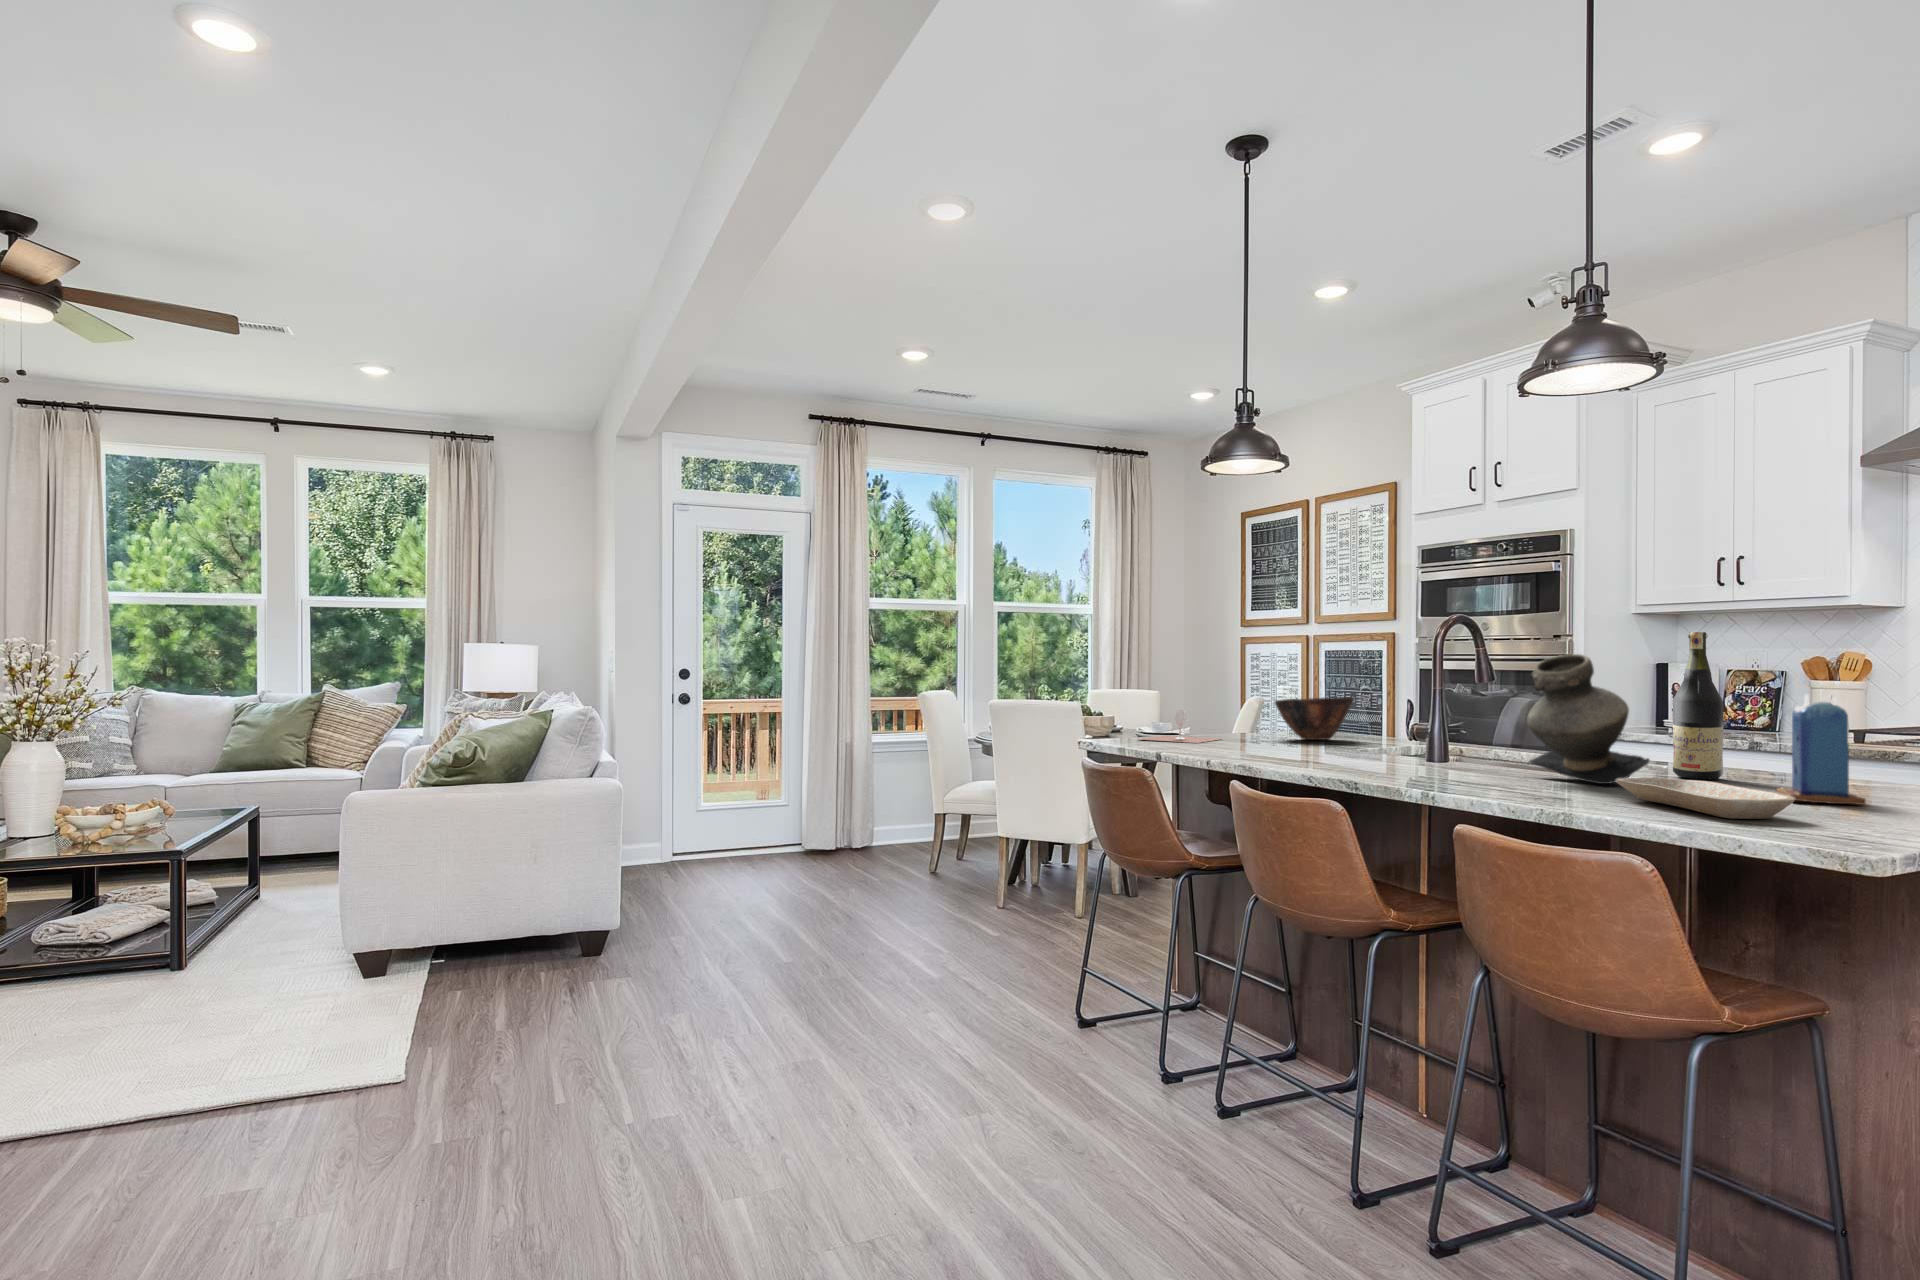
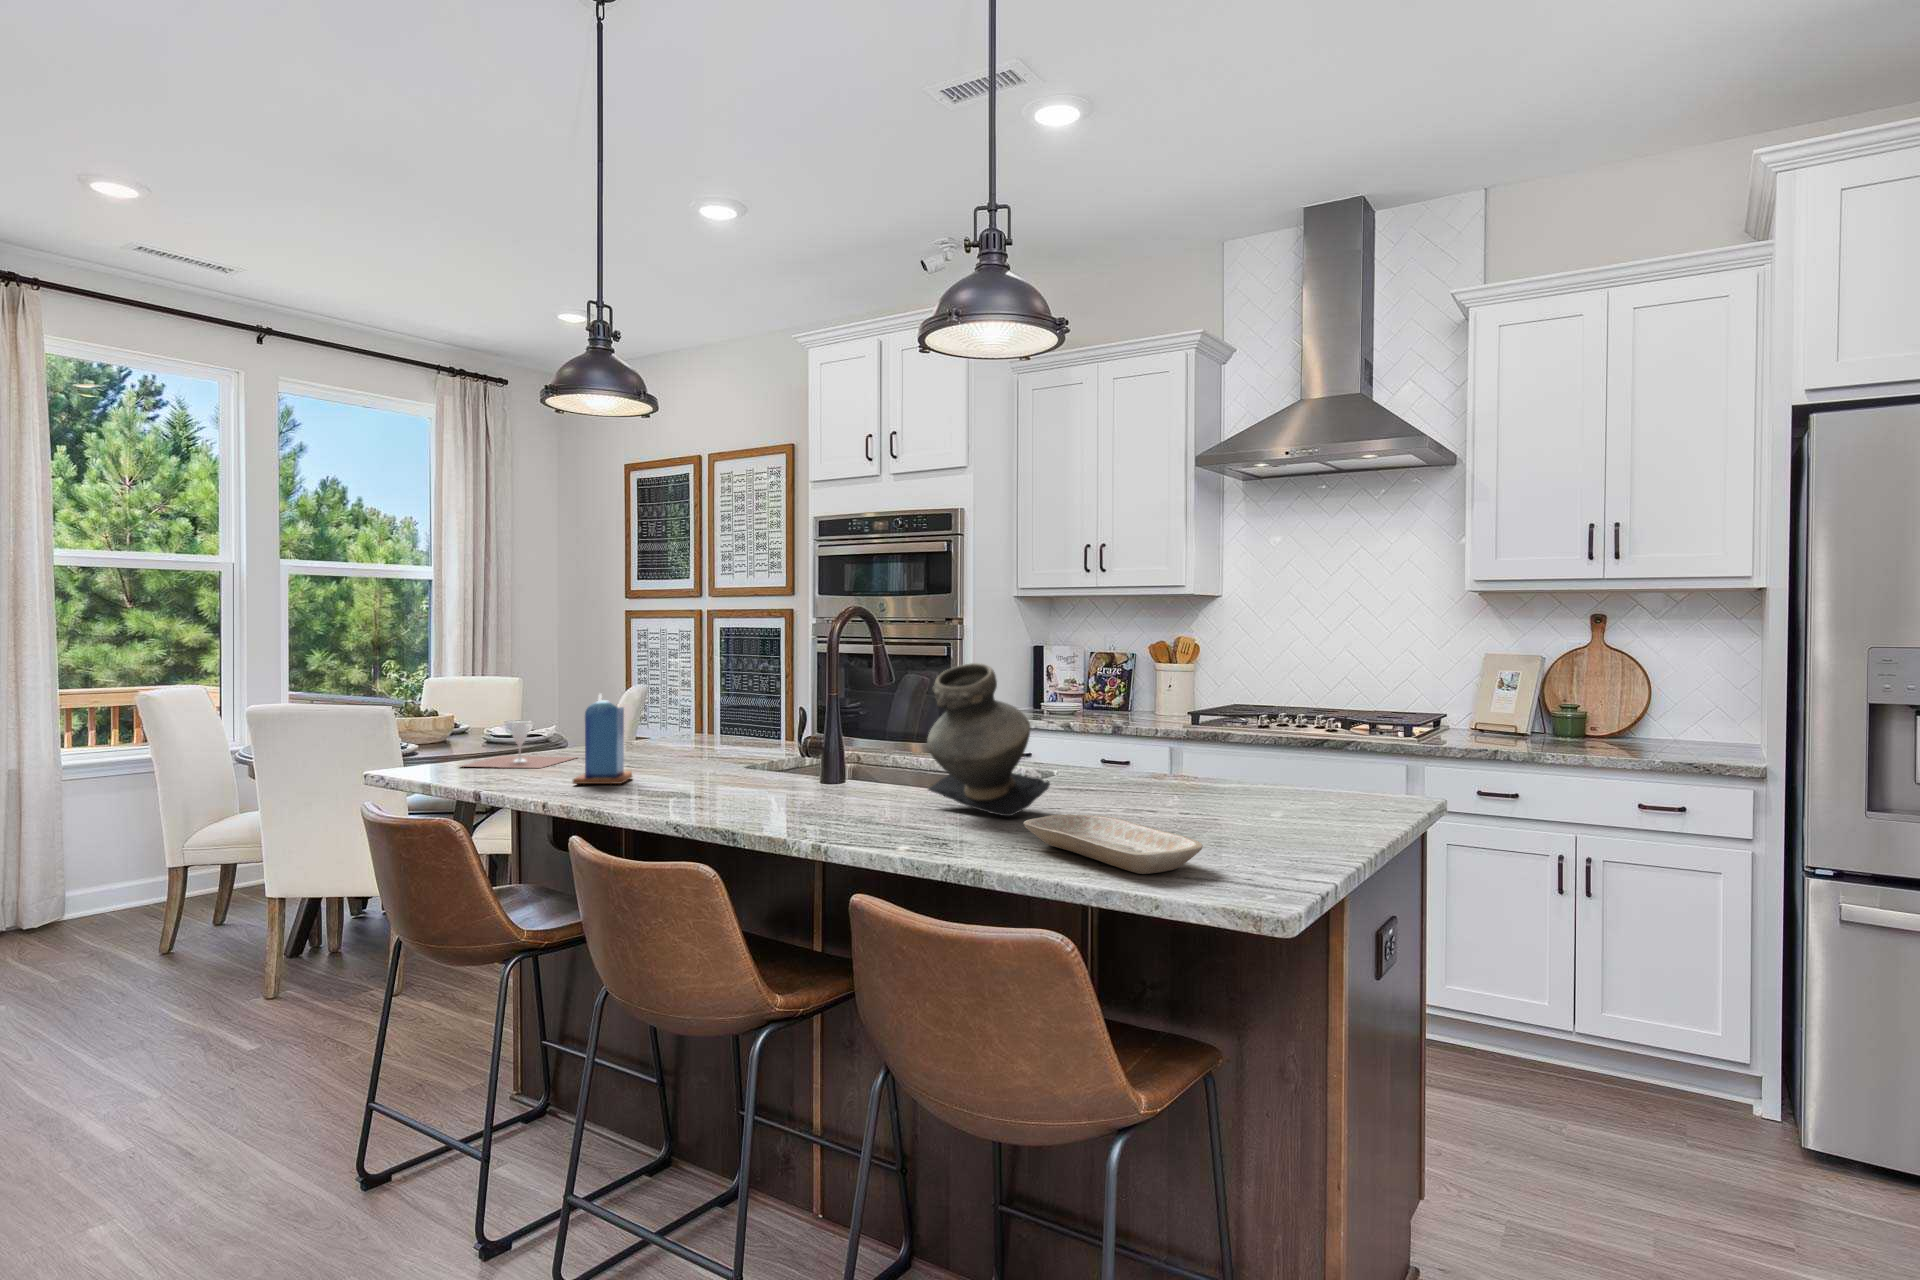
wine bottle: present [1673,632,1723,779] -> none [1067,634,1113,795]
candle: present [1776,695,1866,805] -> present [573,694,632,784]
bowl: present [1275,697,1355,740] -> none [645,697,741,752]

